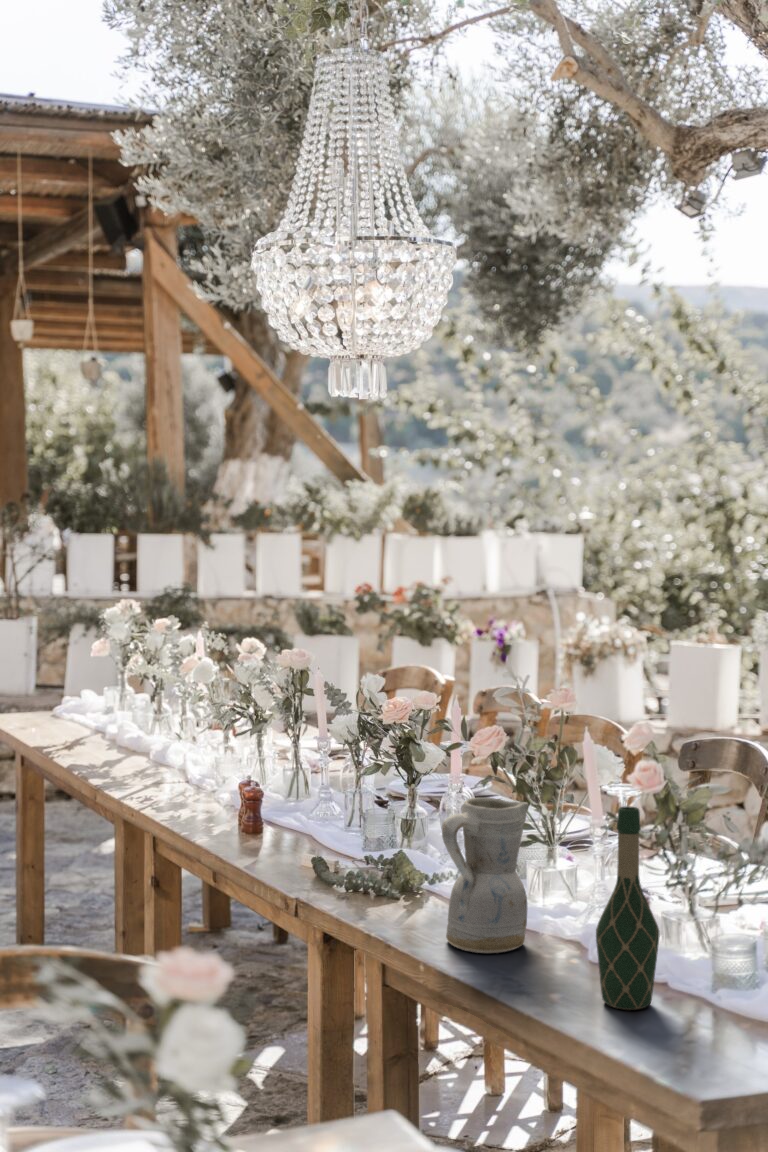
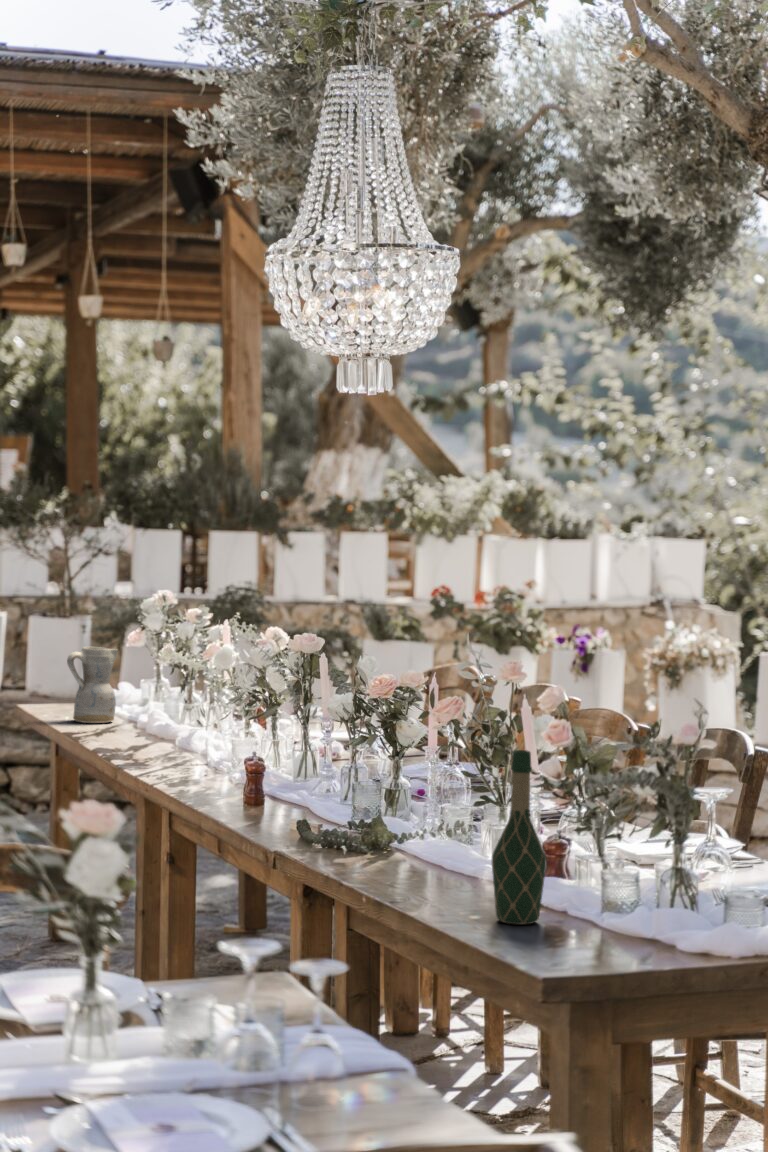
ceramic pitcher: present [442,798,528,953] -> present [67,647,118,723]

